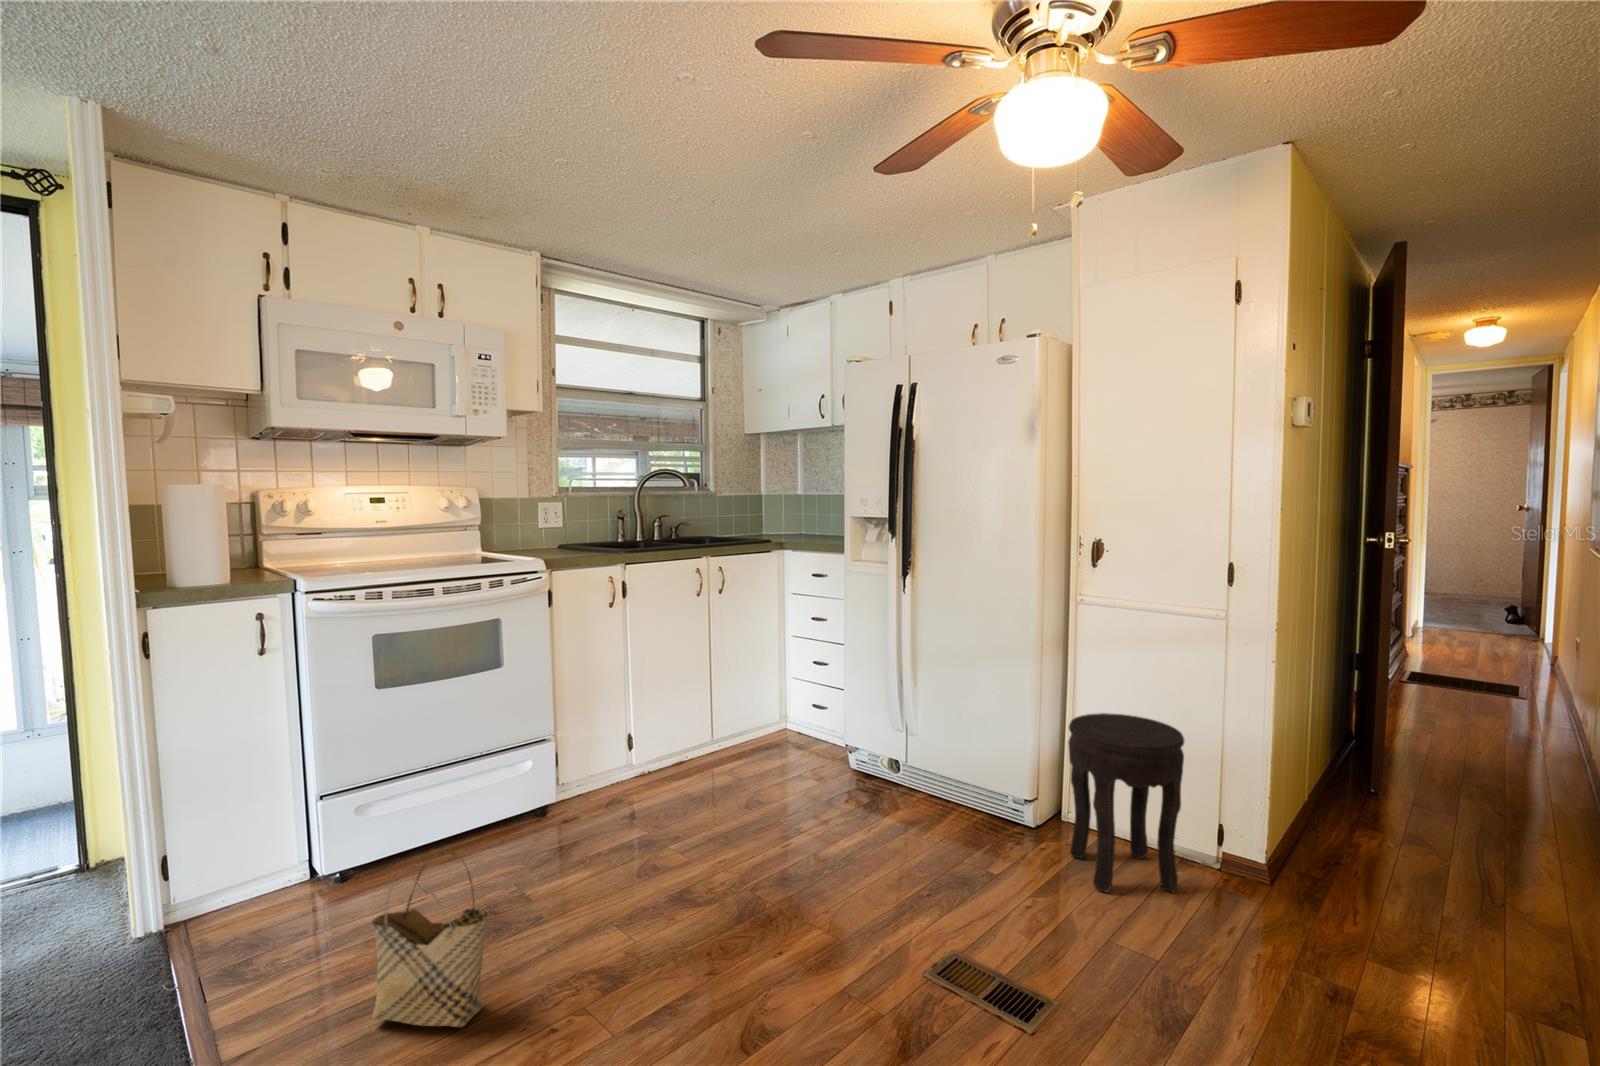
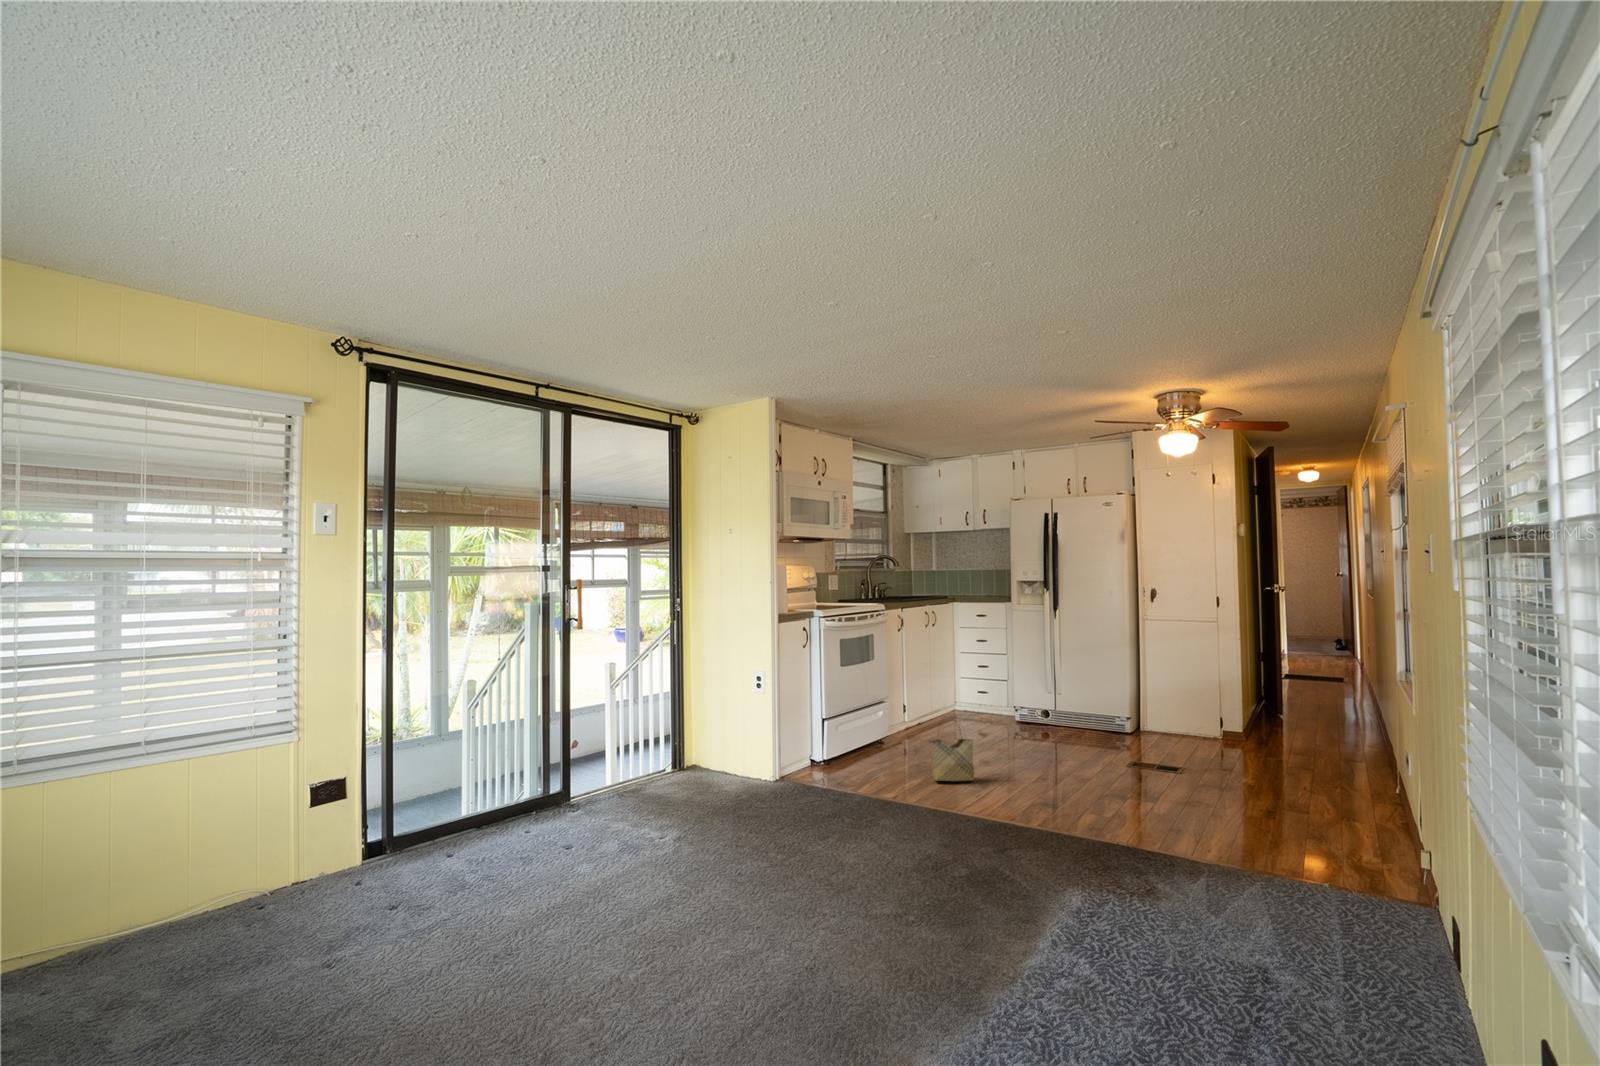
side table: present [1068,713,1184,892] -> none [1154,670,1209,744]

